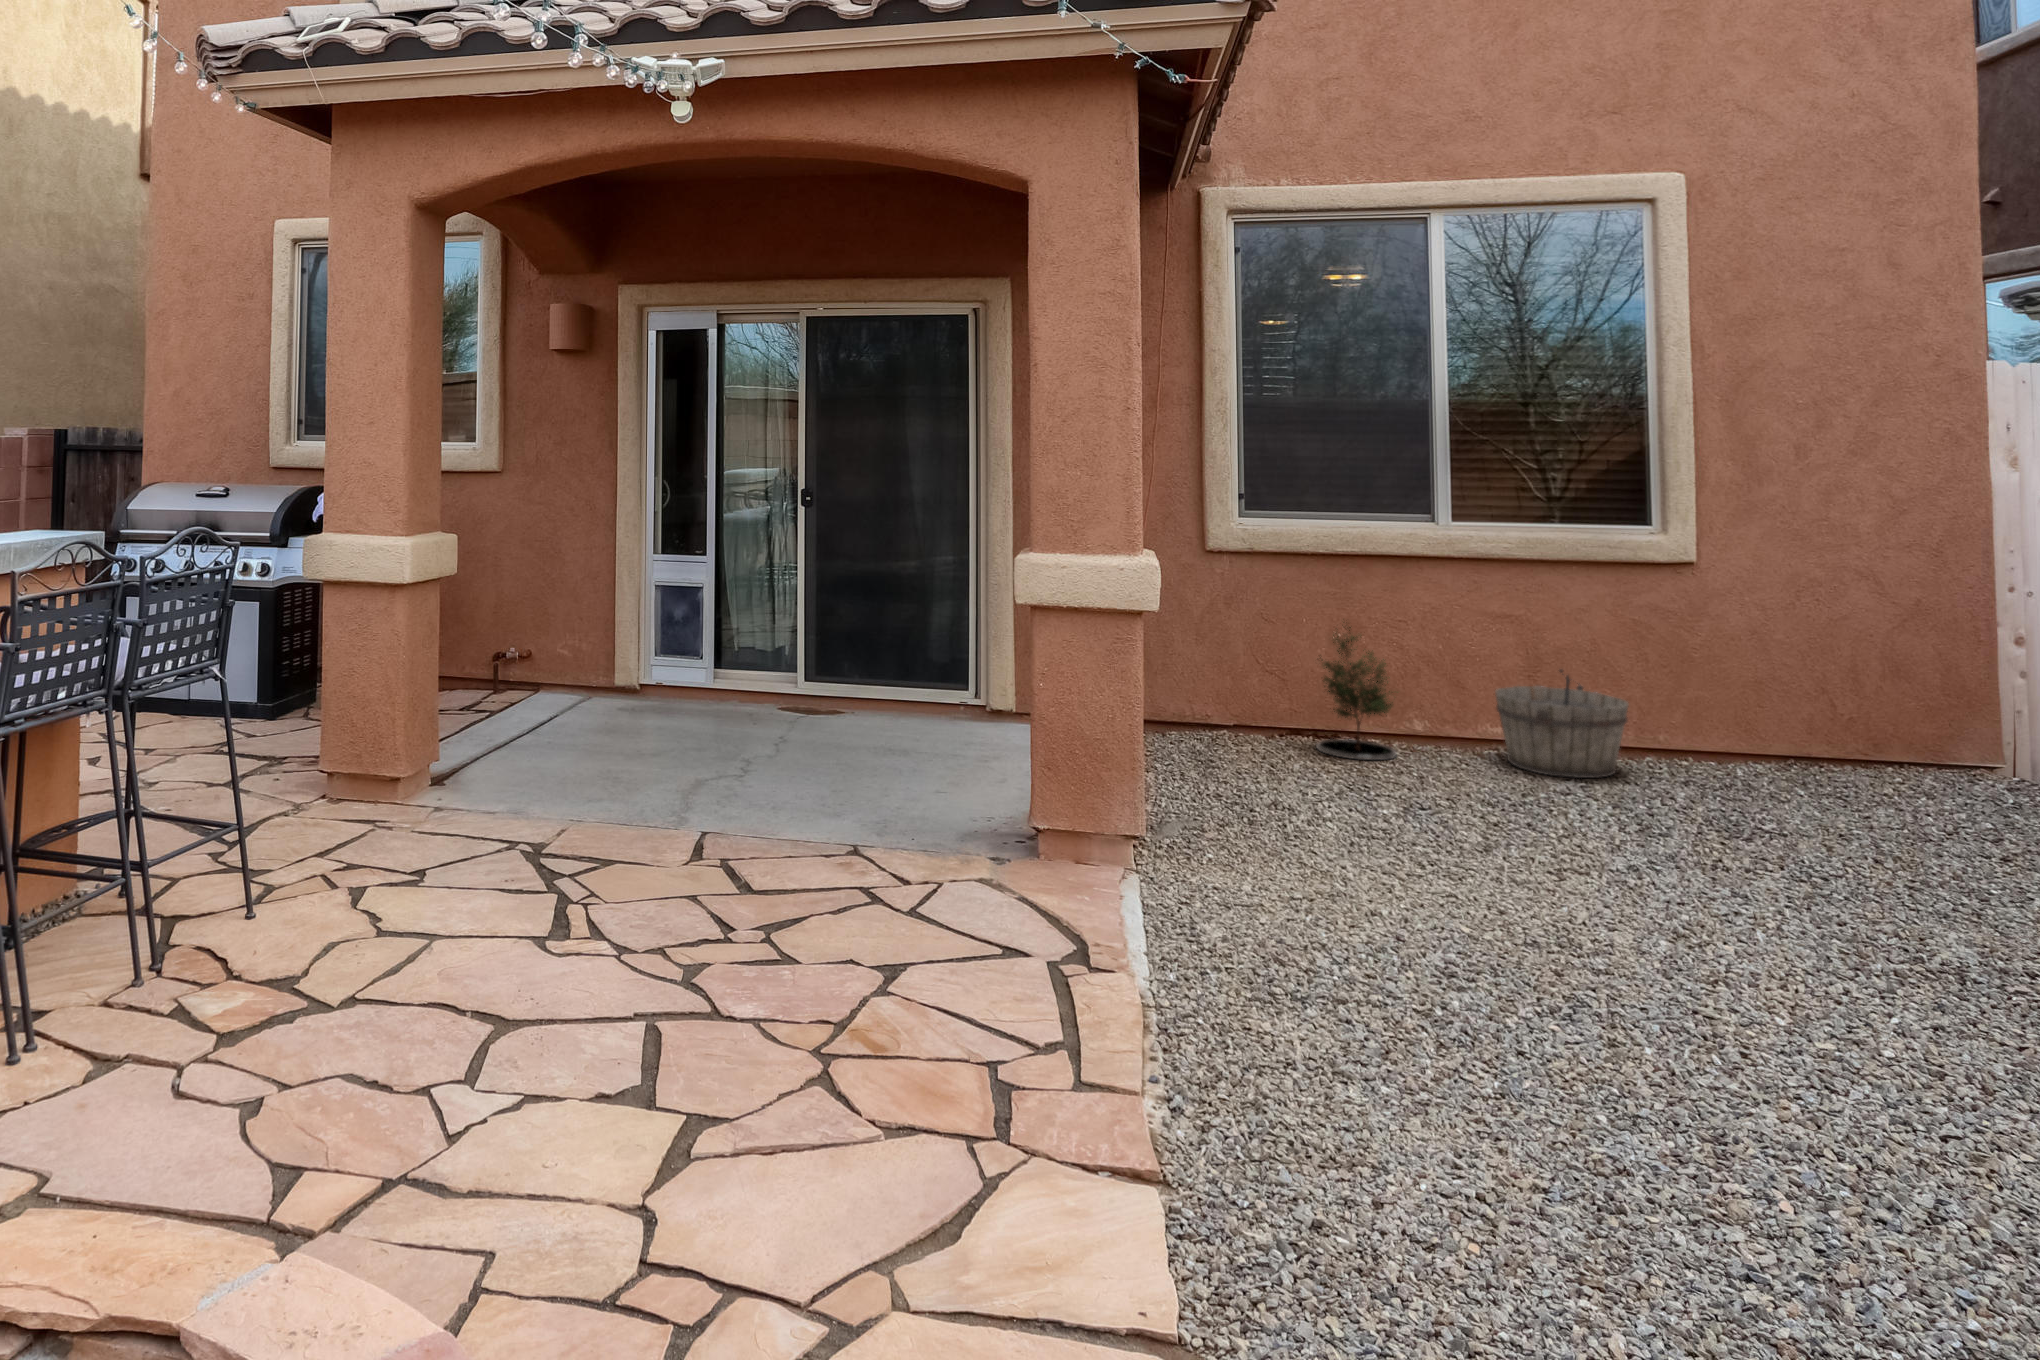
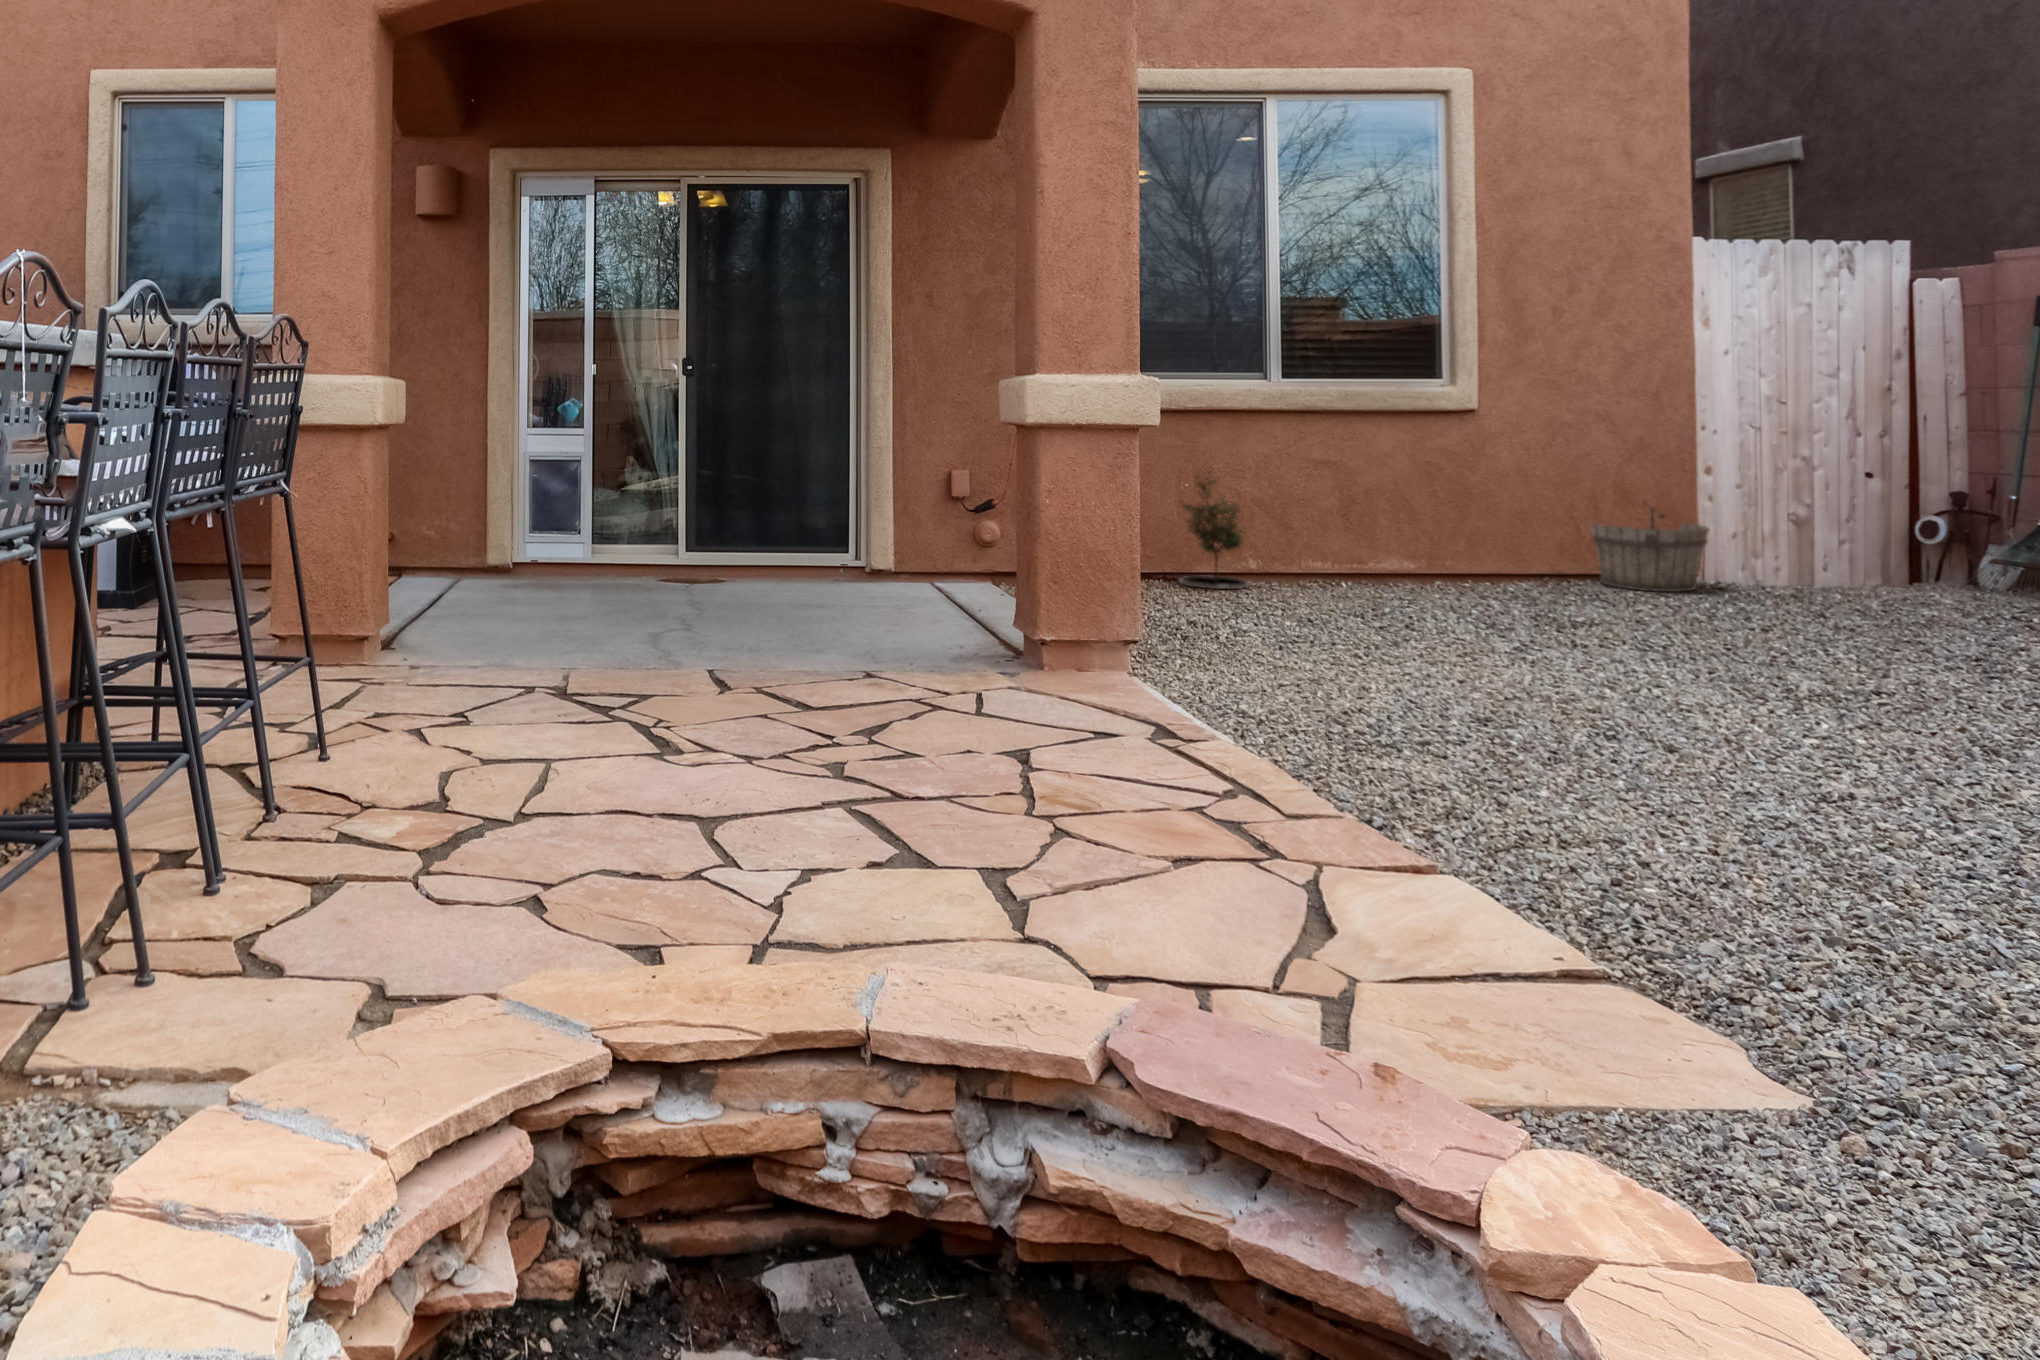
wooden bucket: present [1495,670,1629,778] -> present [1591,502,1708,592]

